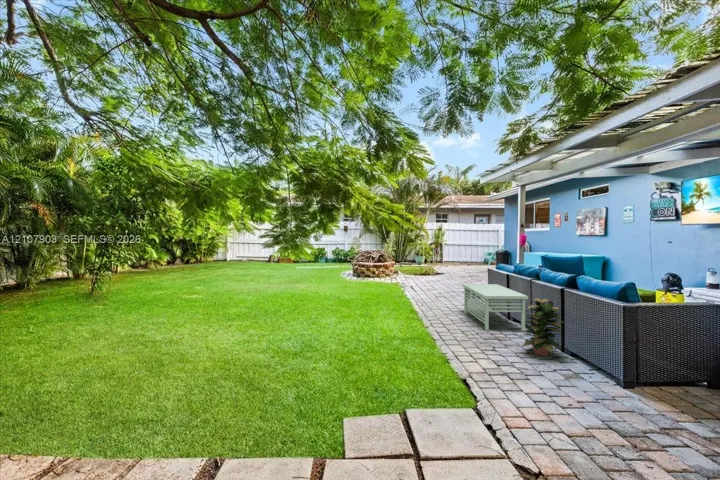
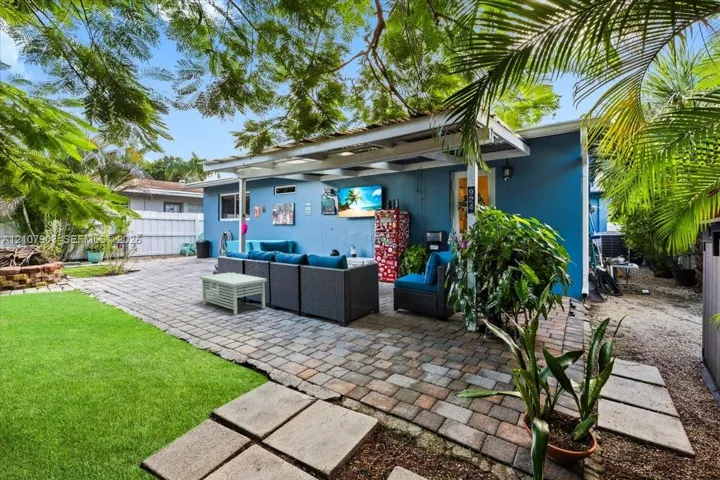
decorative plant: present [523,298,564,356] -> none [273,279,304,323]

